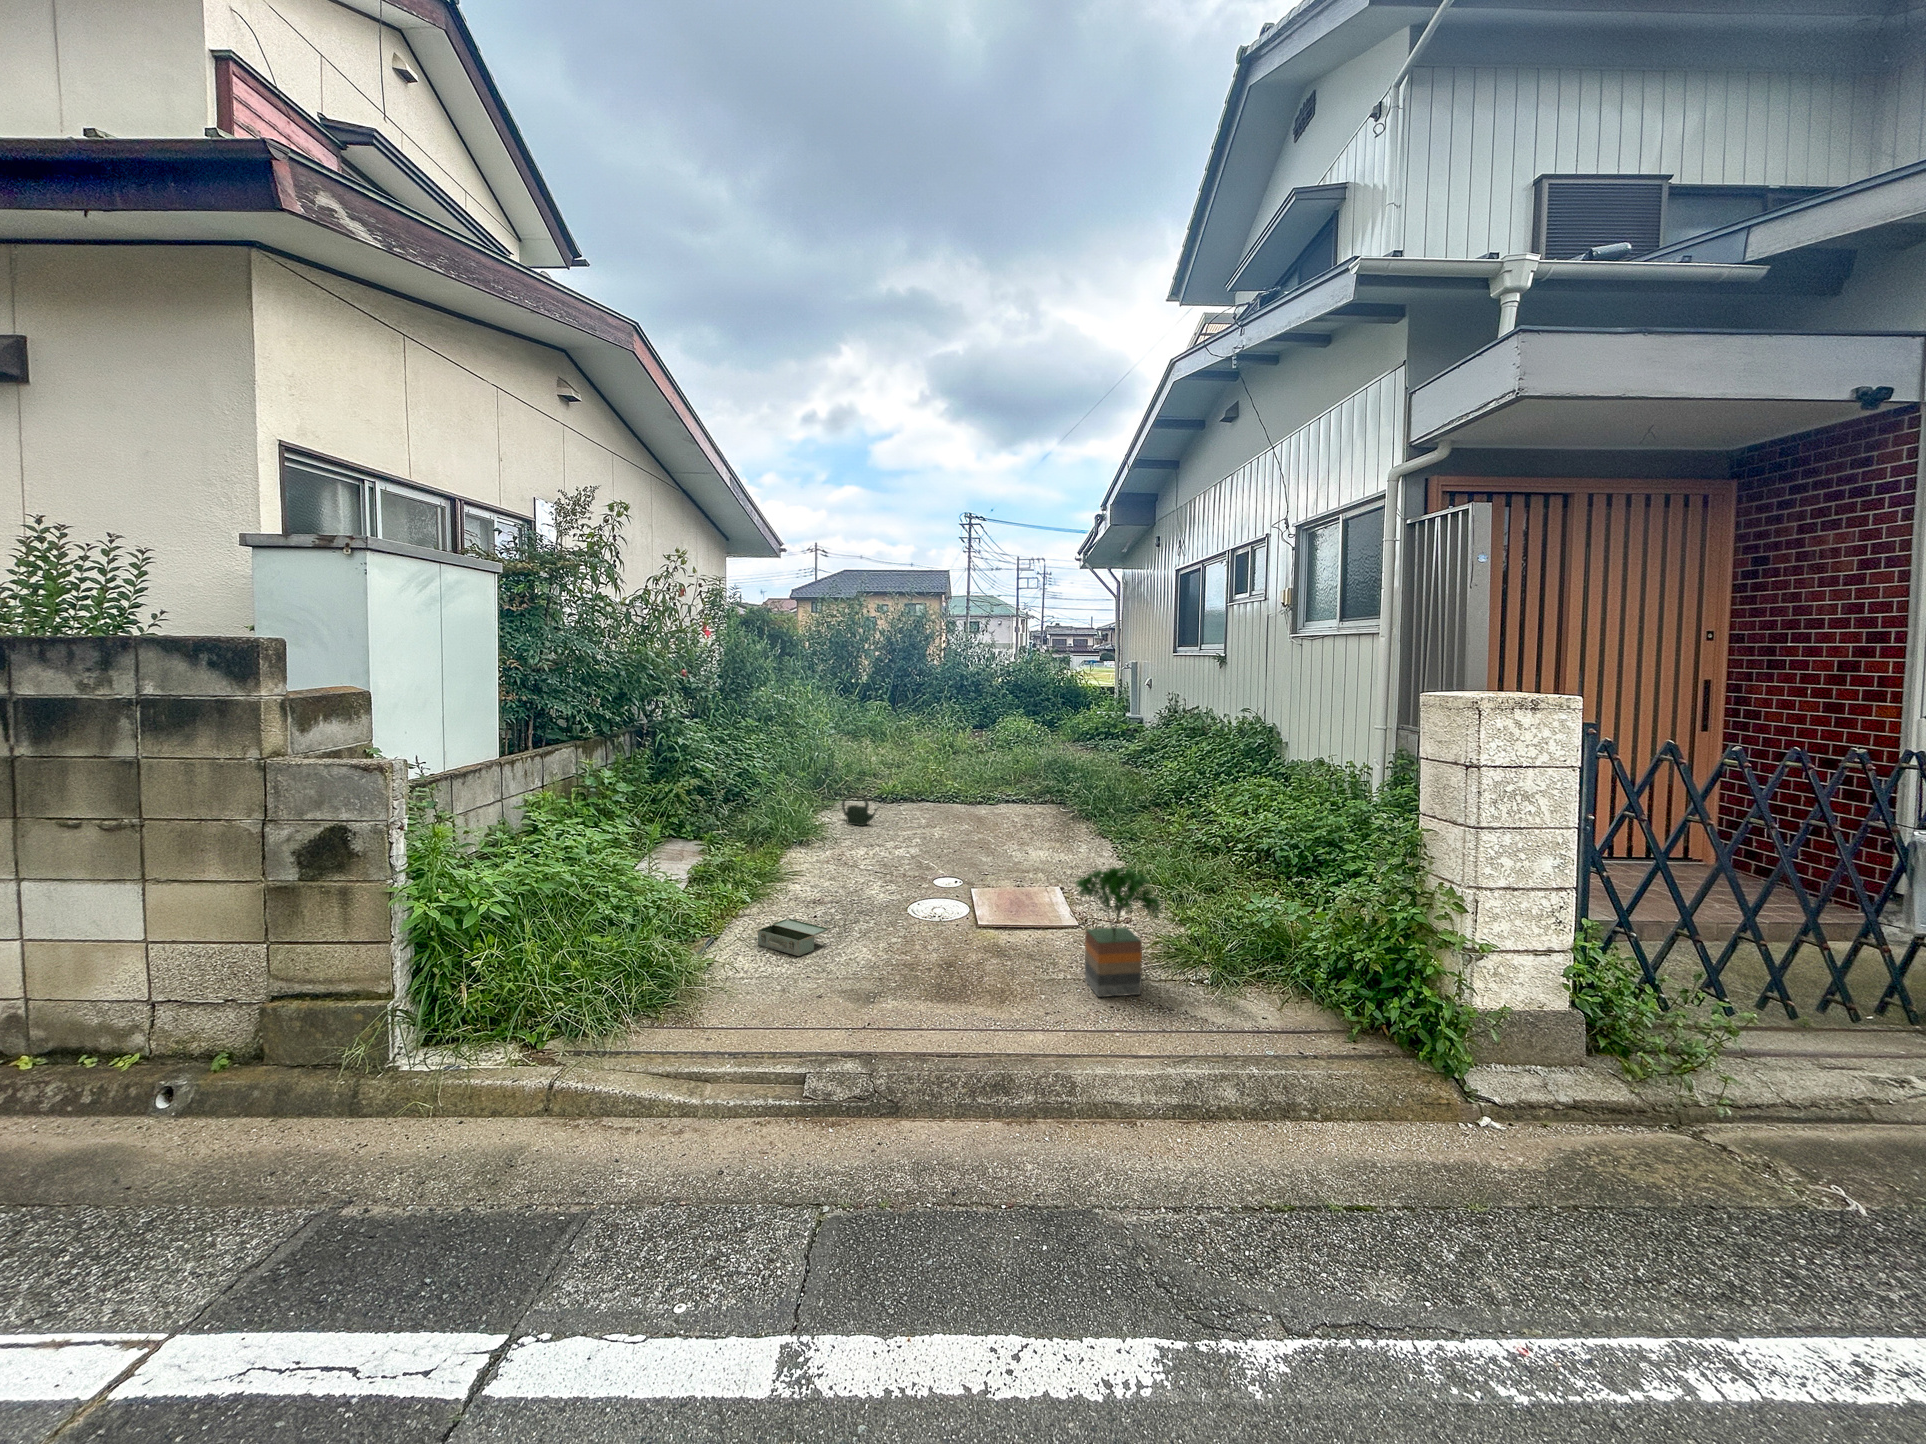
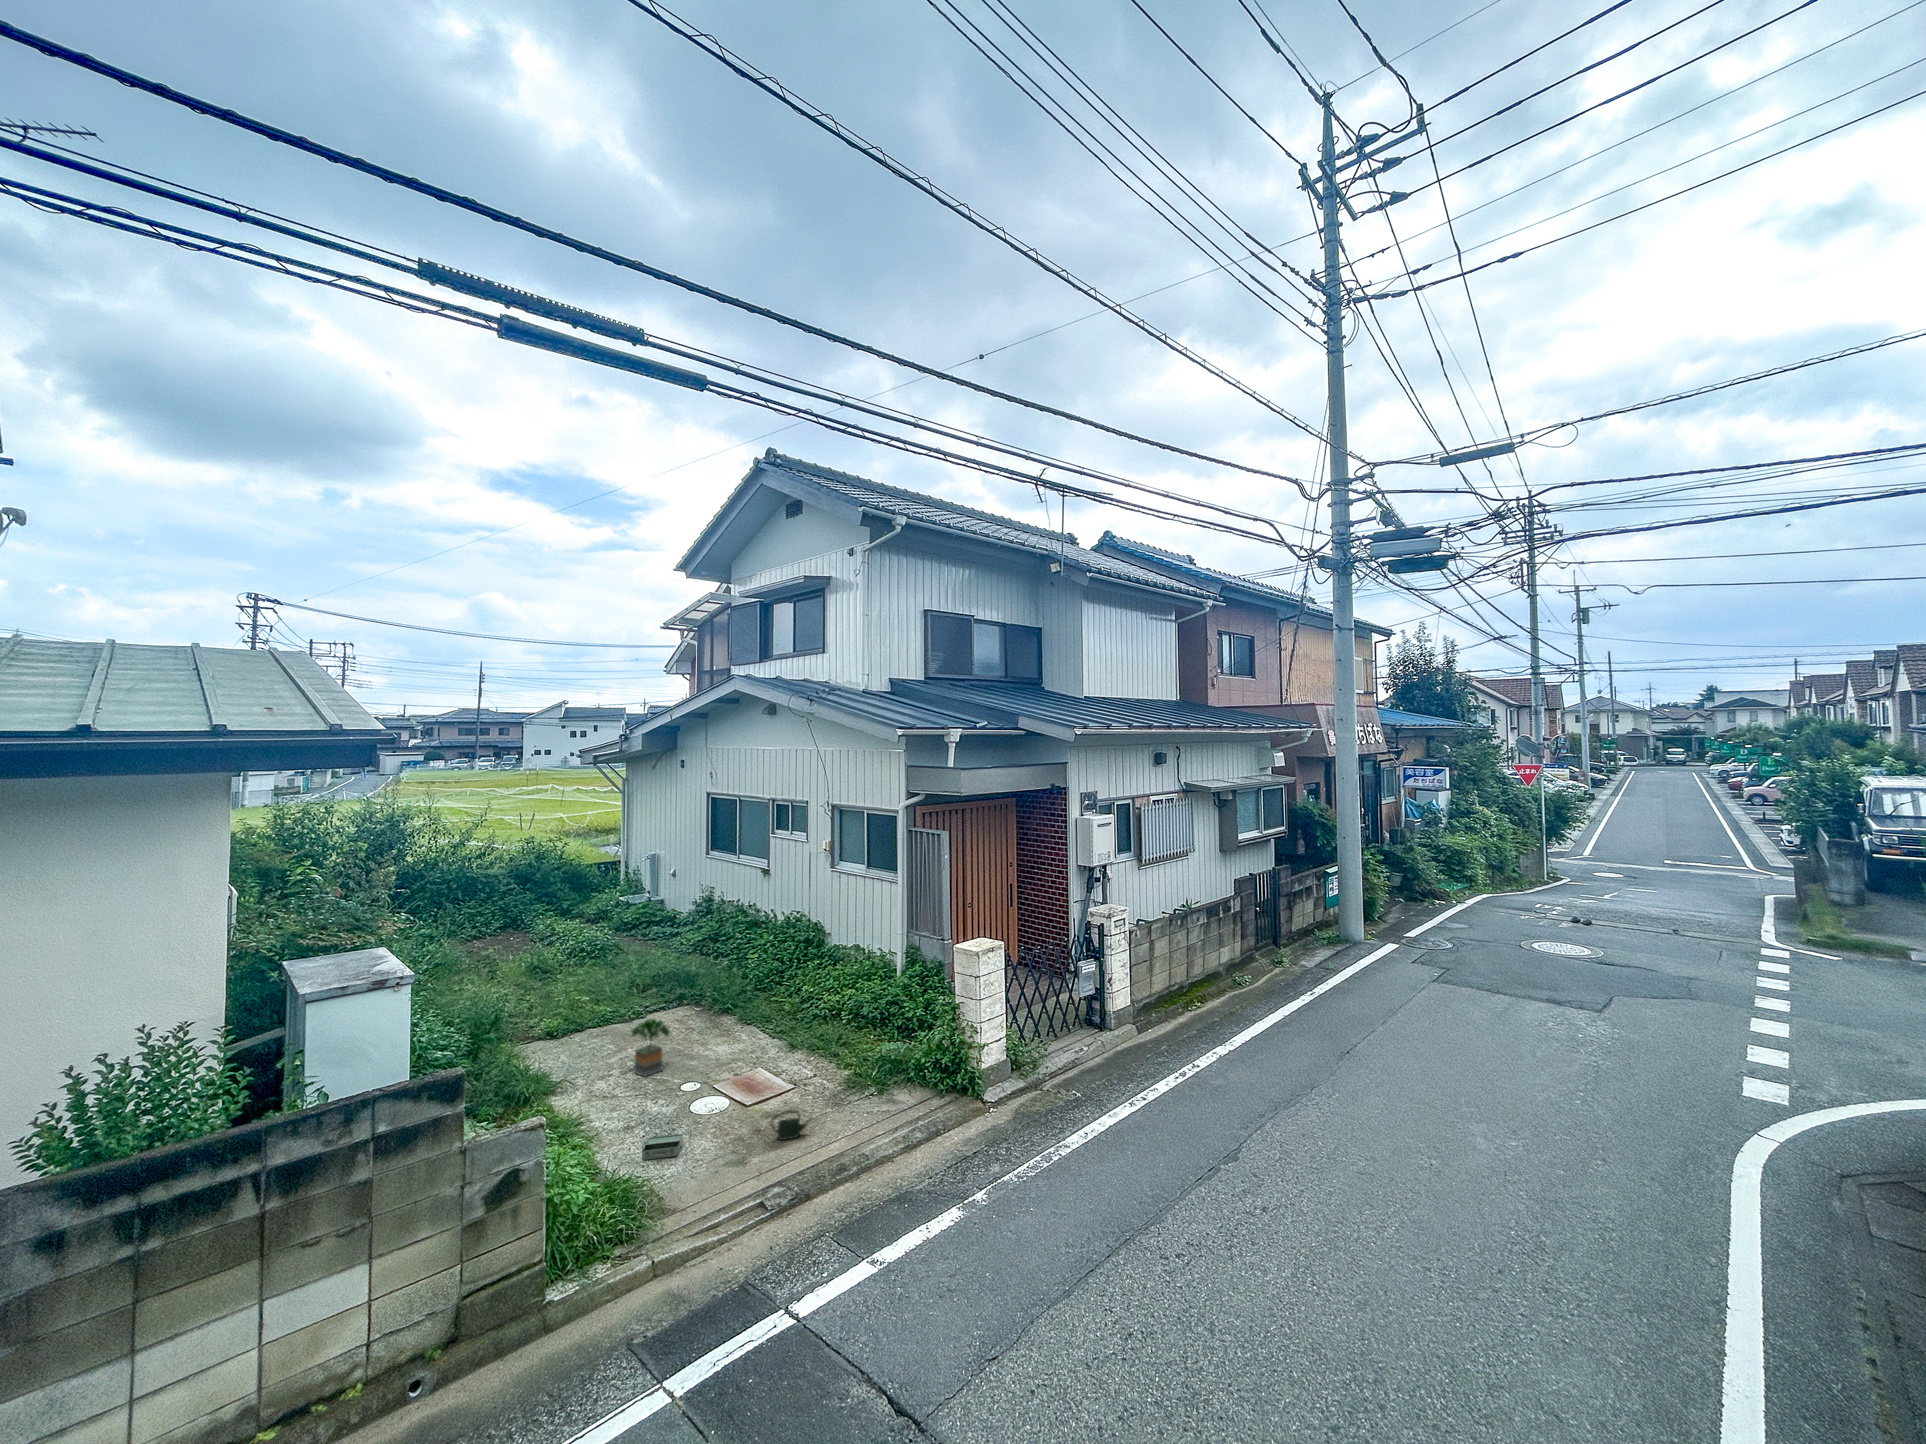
watering can: present [841,796,880,826] -> present [771,1110,808,1140]
potted tree: present [1076,867,1162,997] -> present [632,1019,670,1077]

